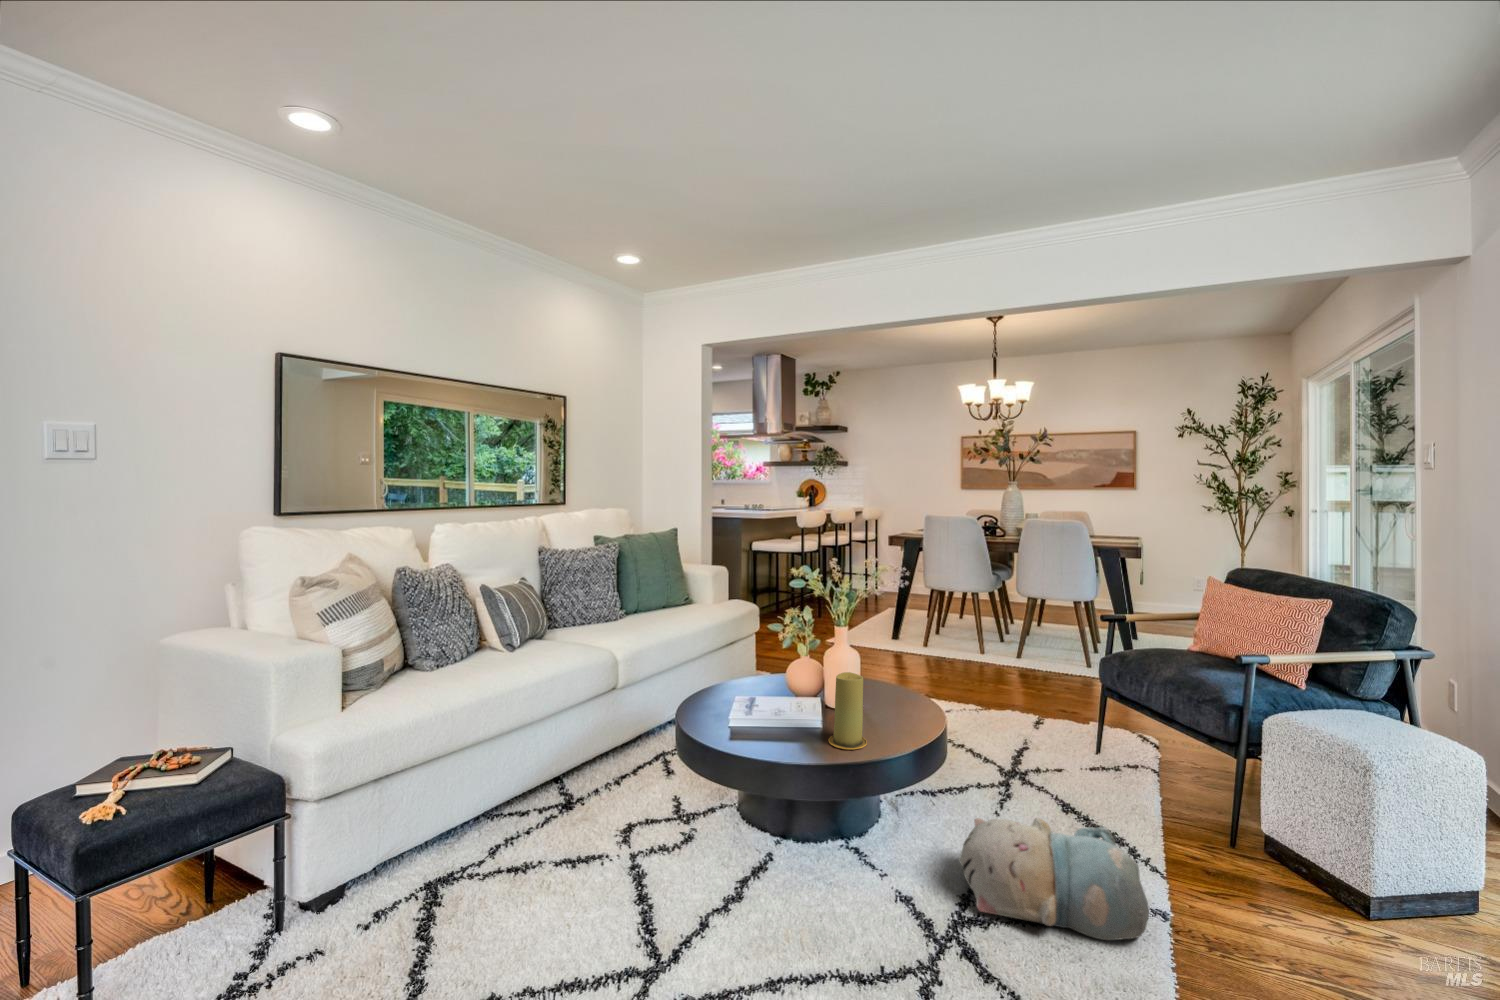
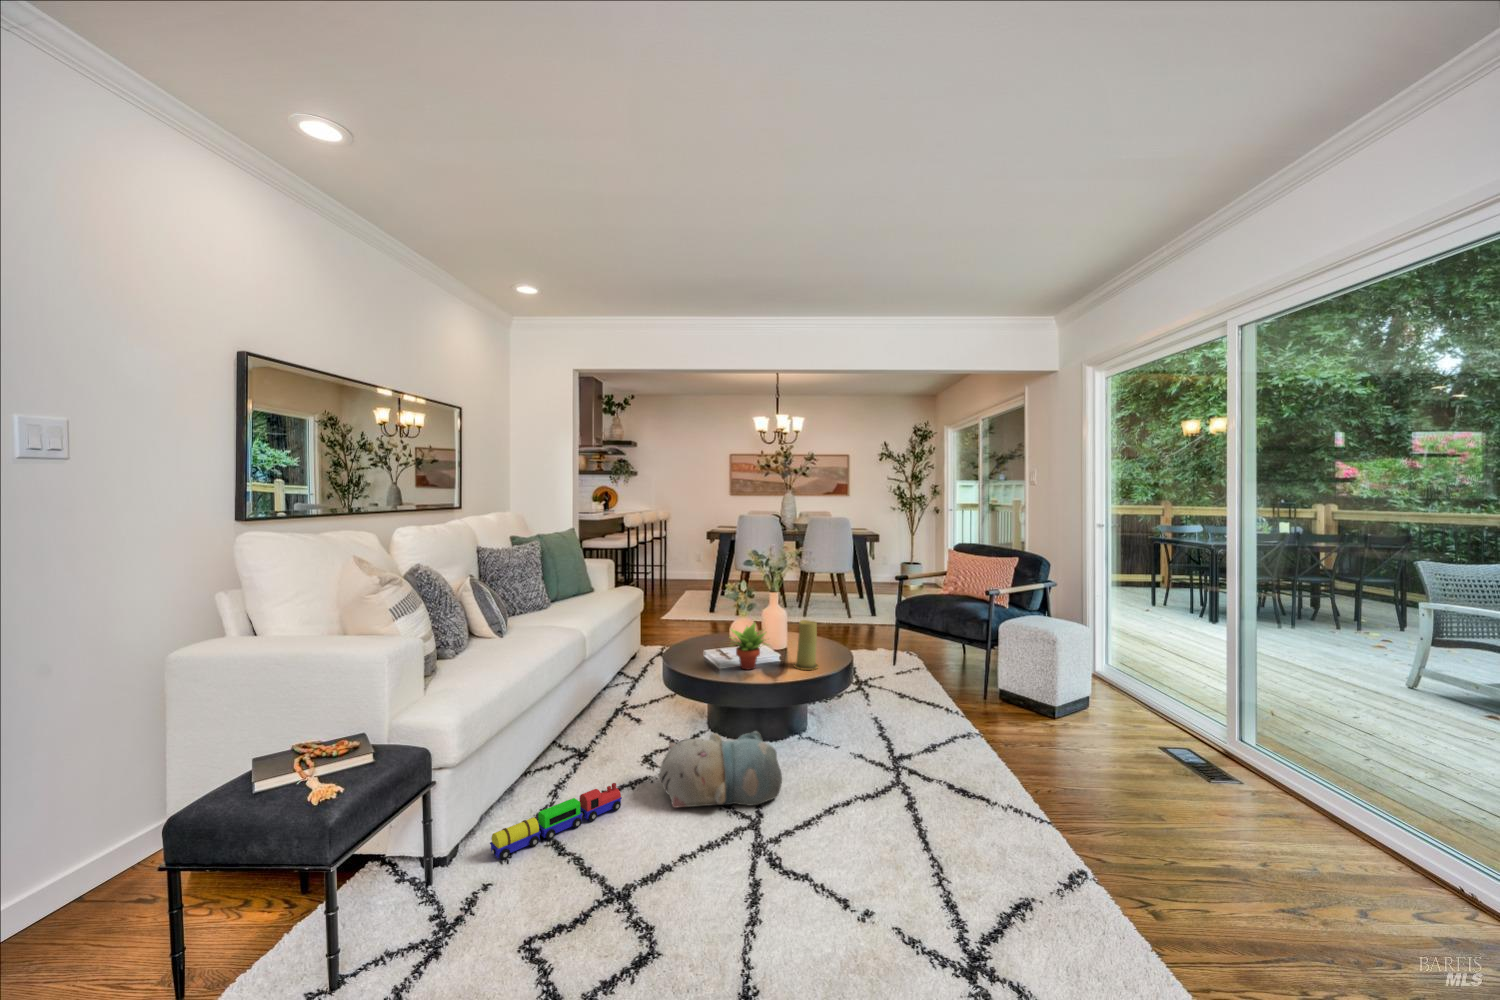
succulent plant: none [733,666,794,734] -> present [731,622,766,670]
plush toy: present [959,817,1149,940] -> present [658,731,782,808]
toy train: none [341,860,530,931] -> present [490,783,622,860]

